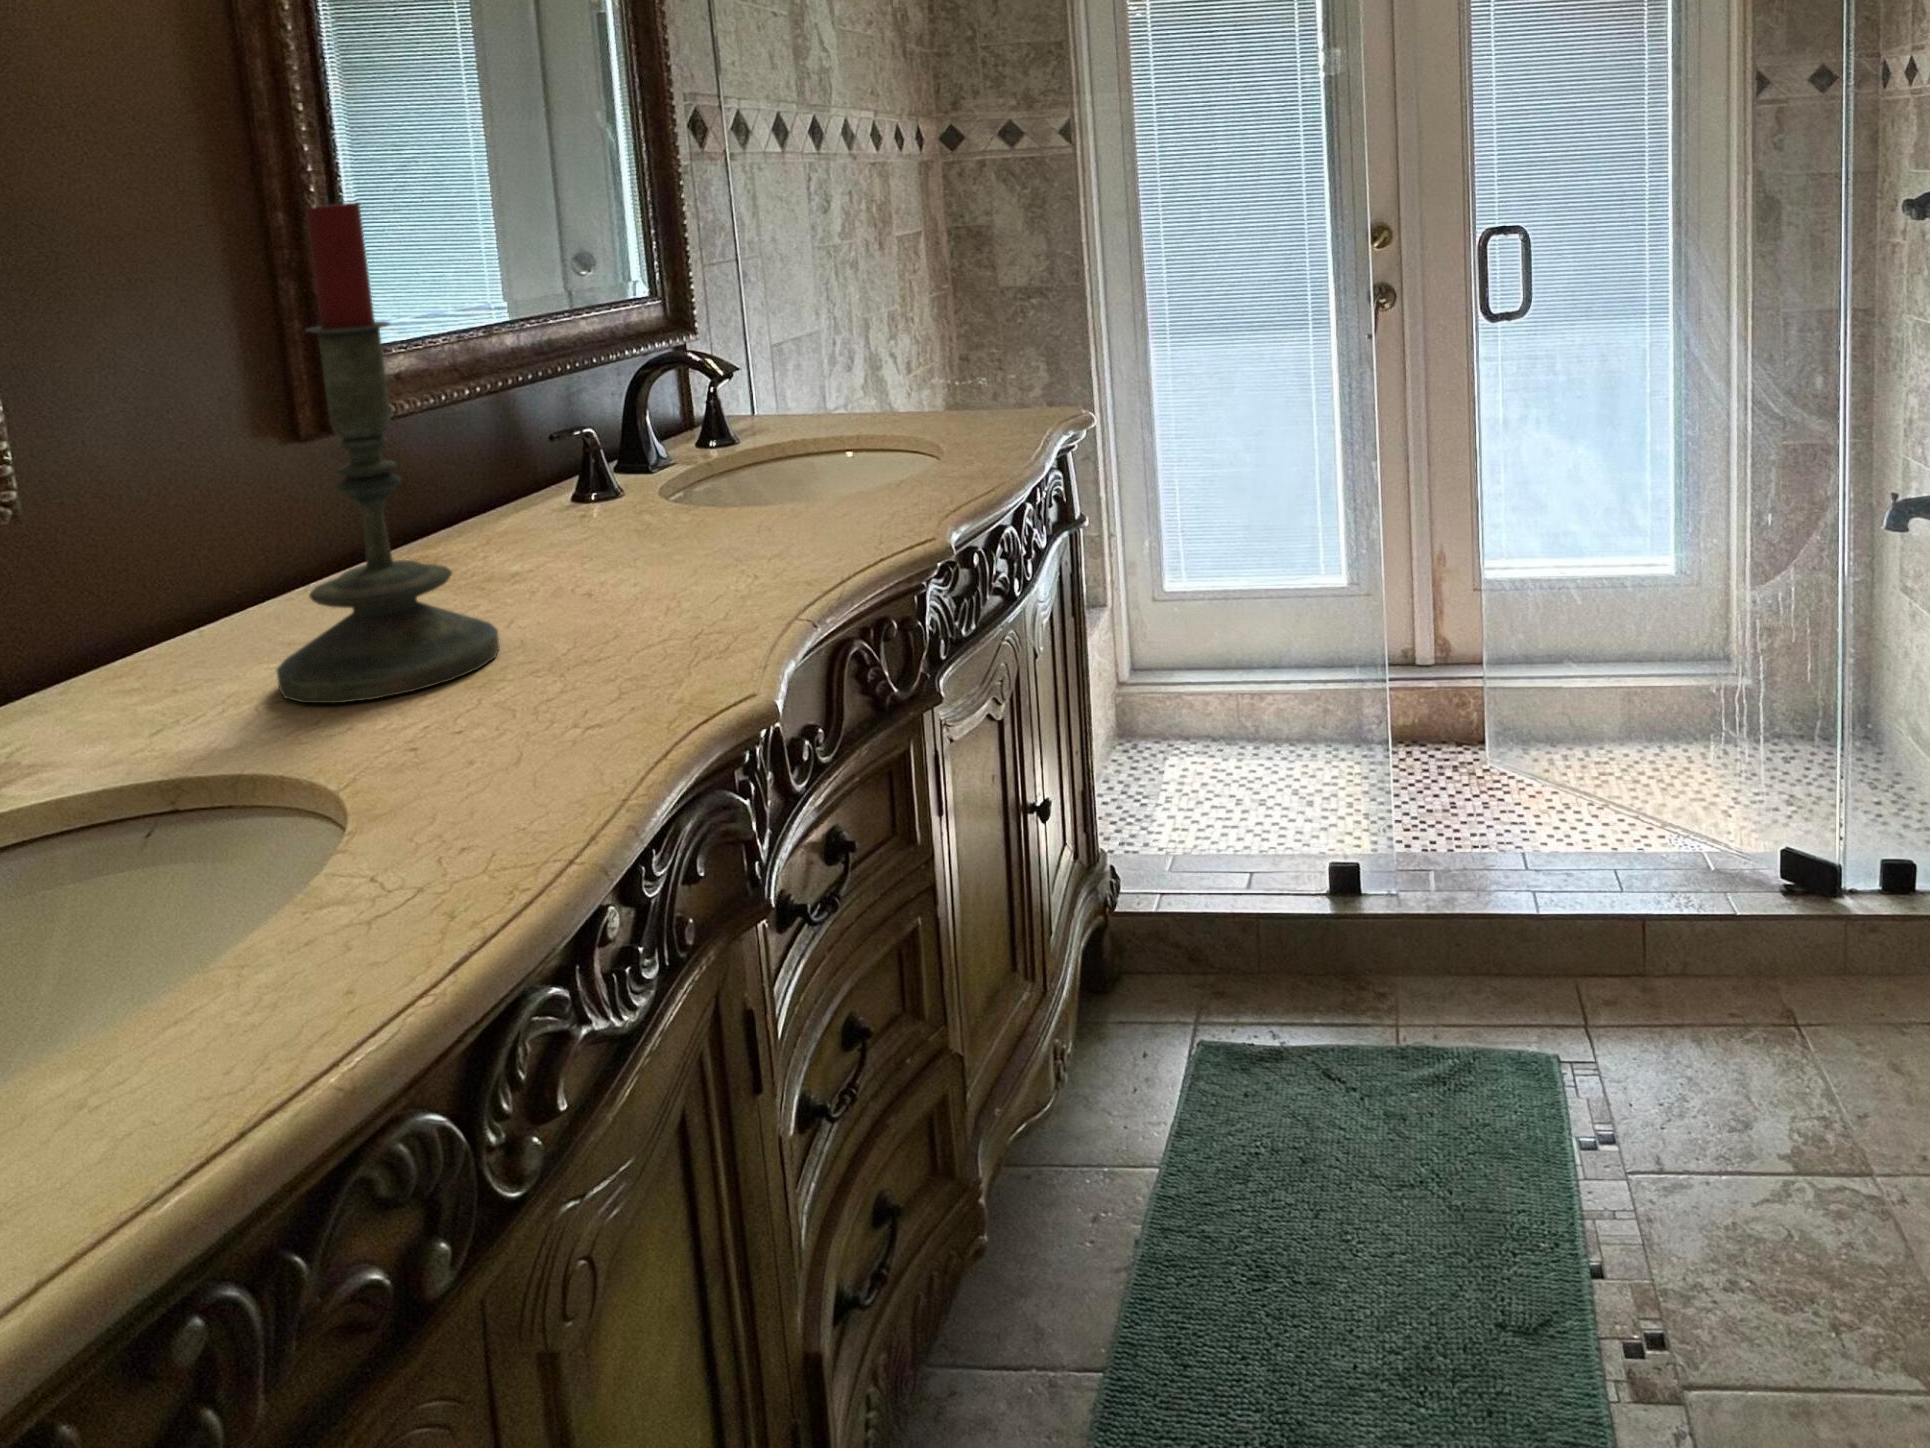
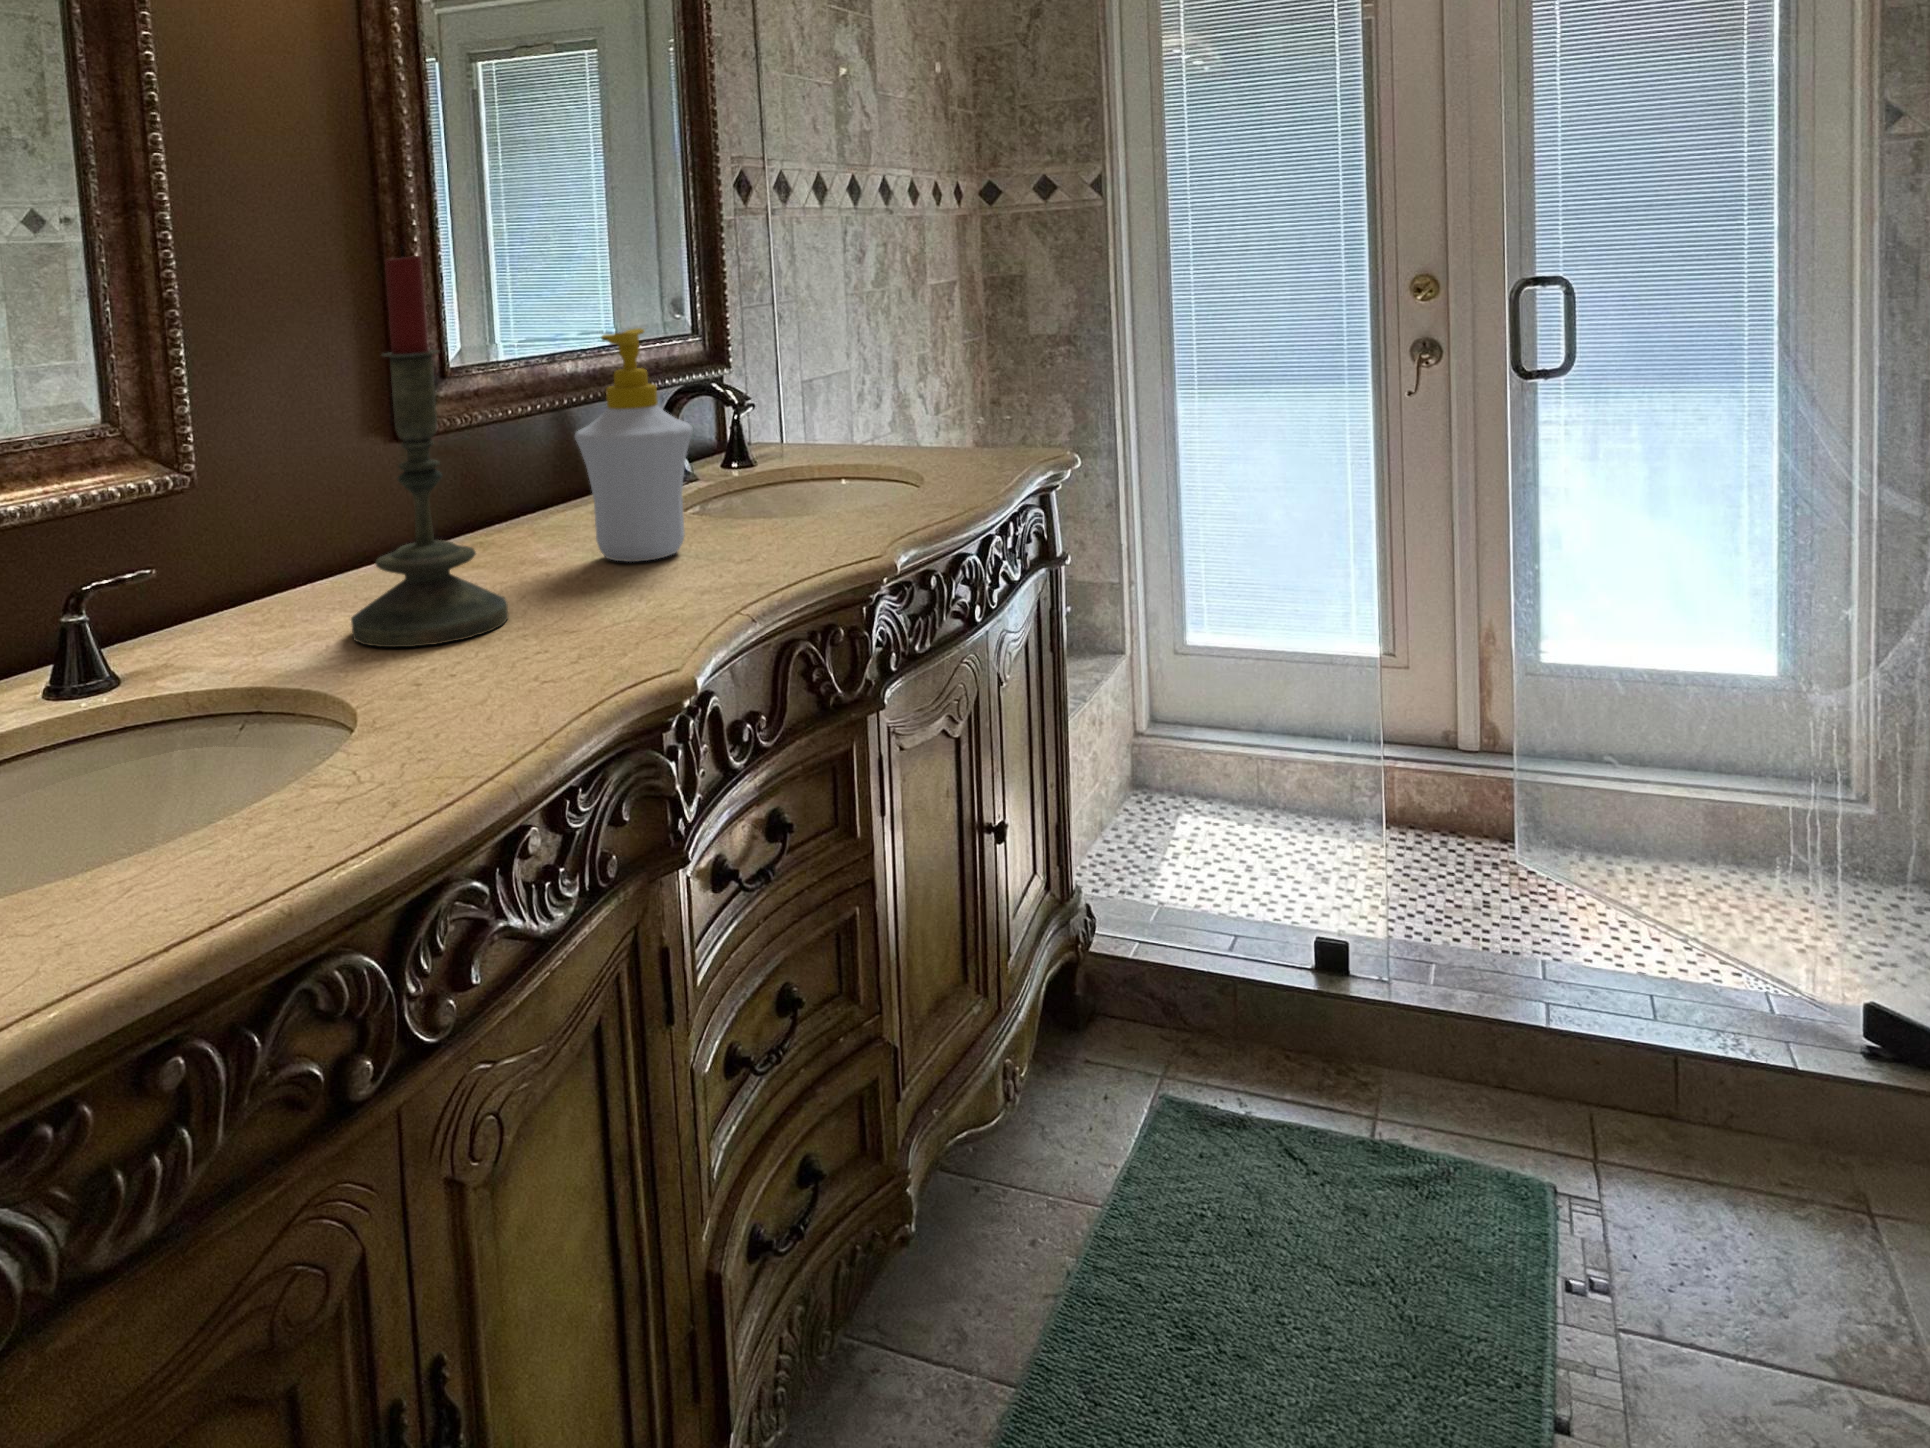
soap bottle: none [552,290,703,564] -> present [575,328,693,562]

